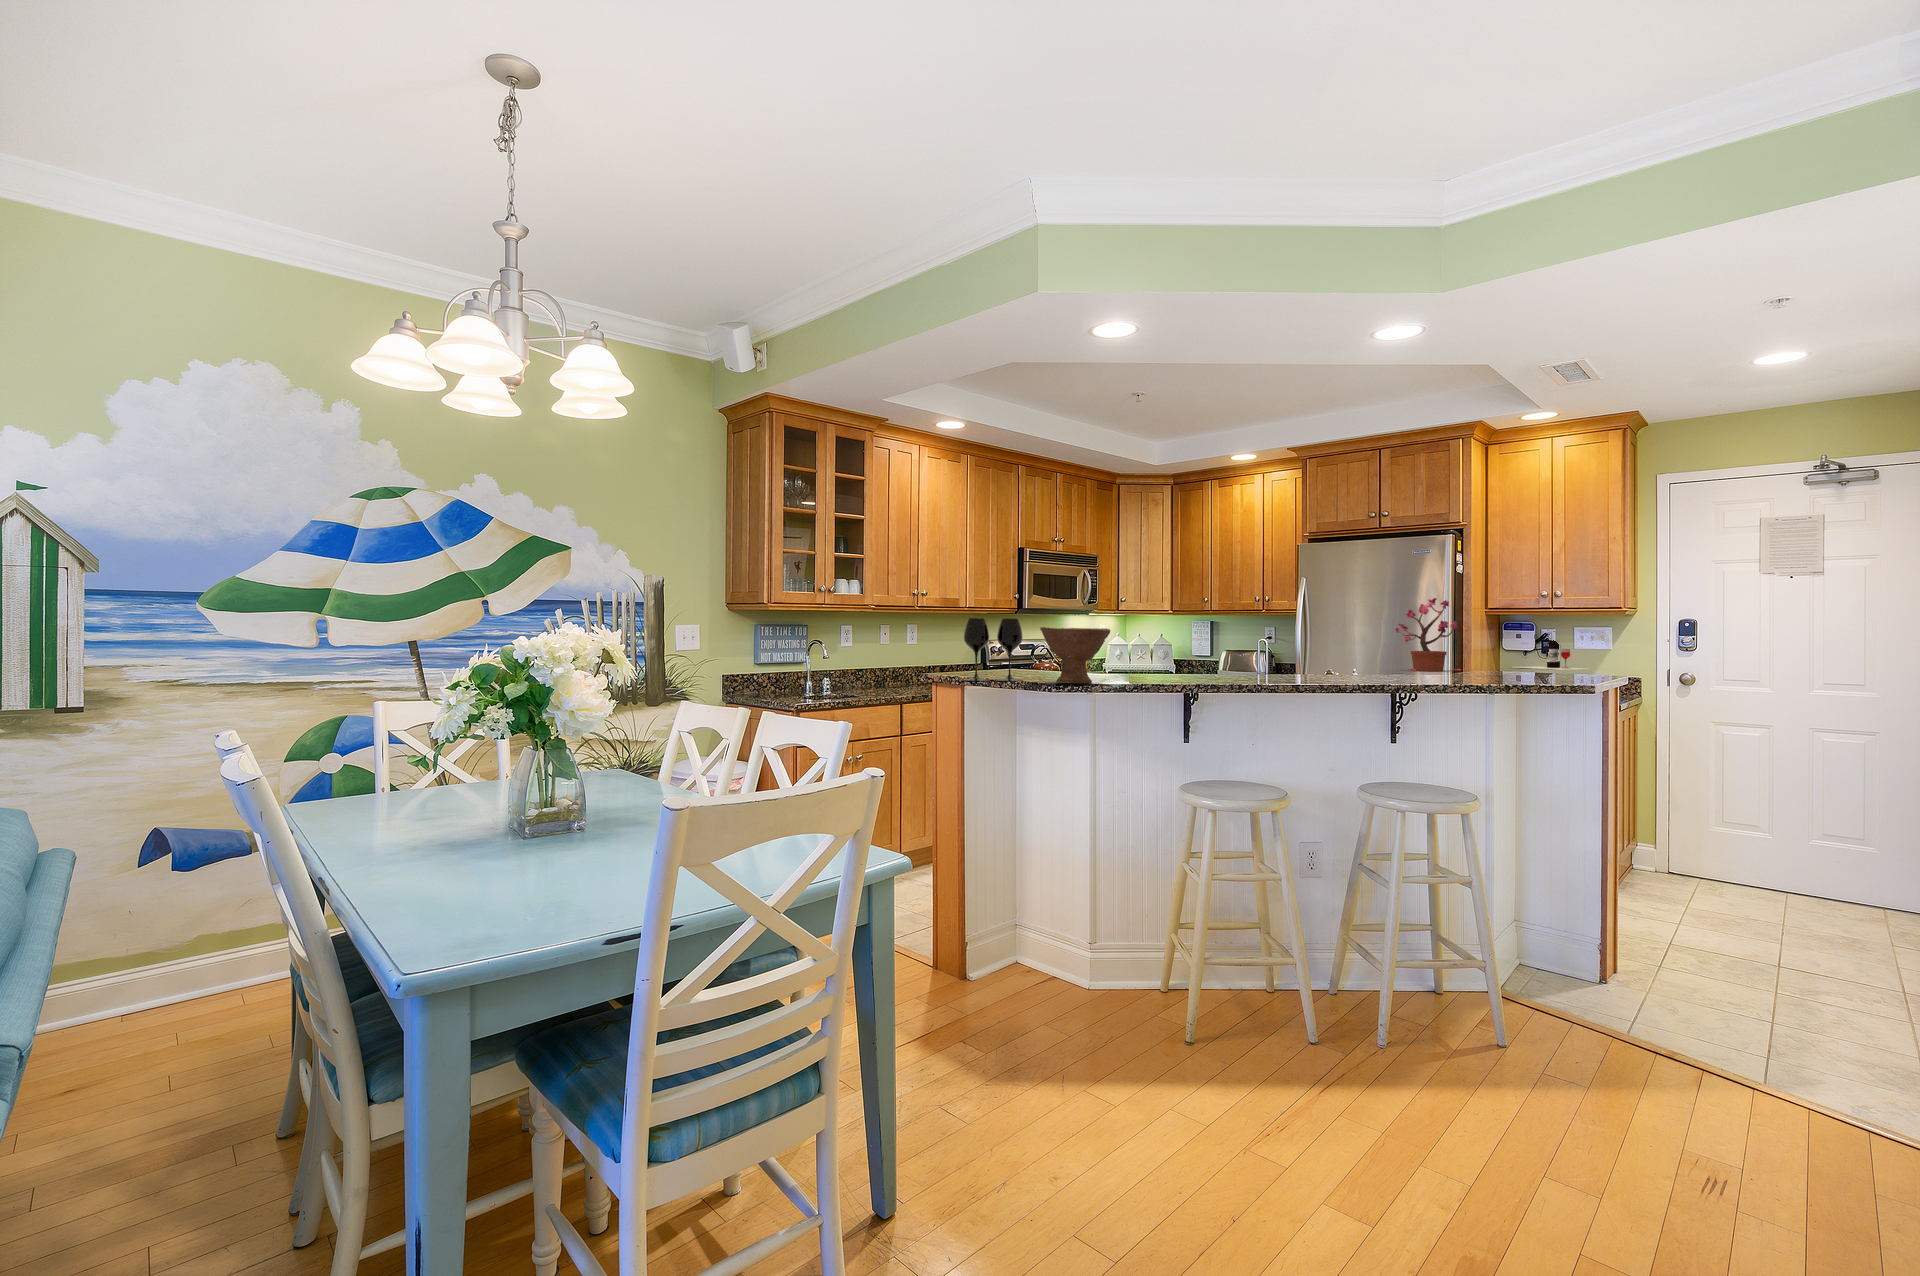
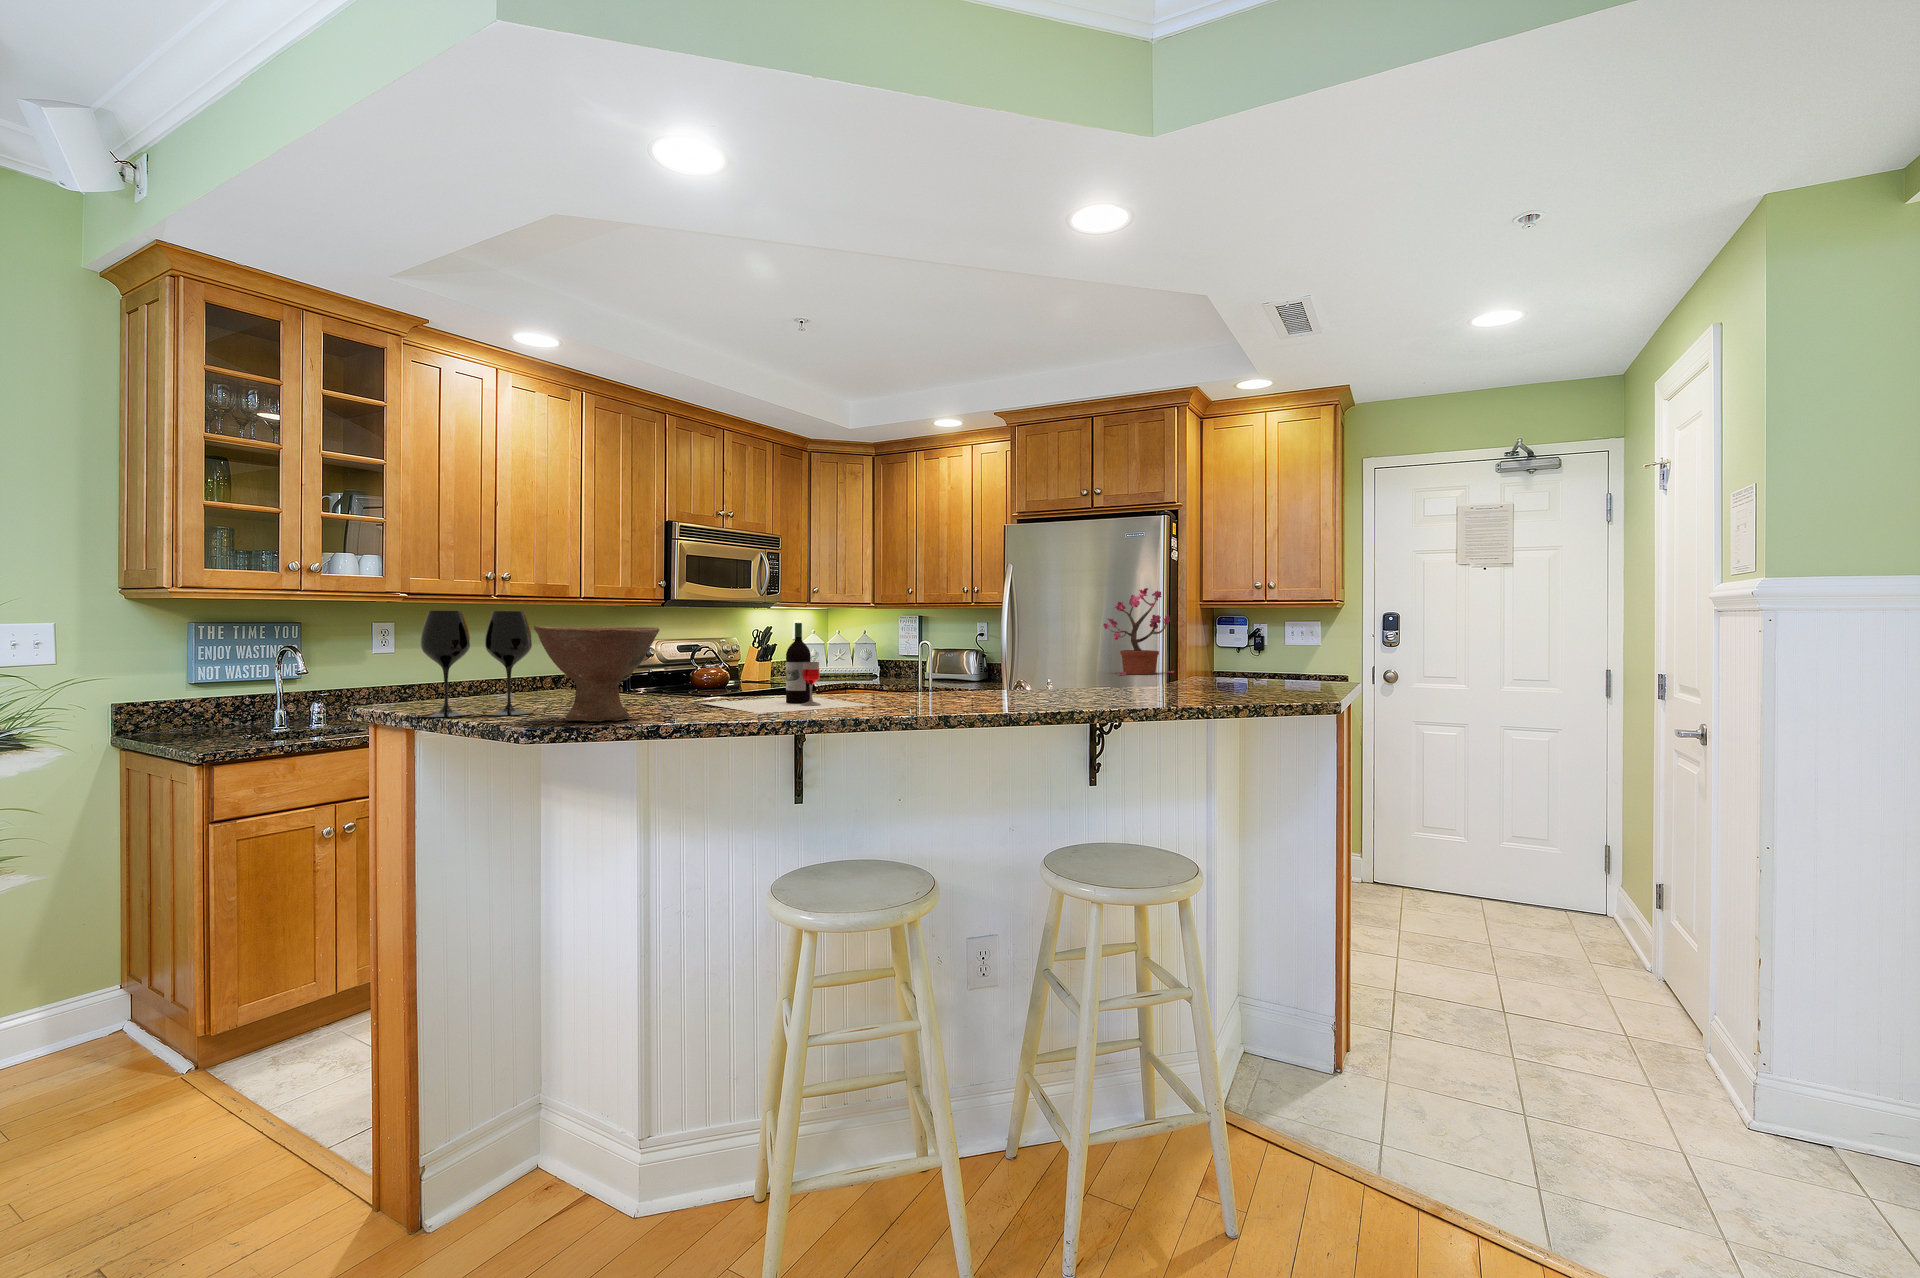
wine bottle: present [1514,631,1587,670] -> present [702,623,869,713]

